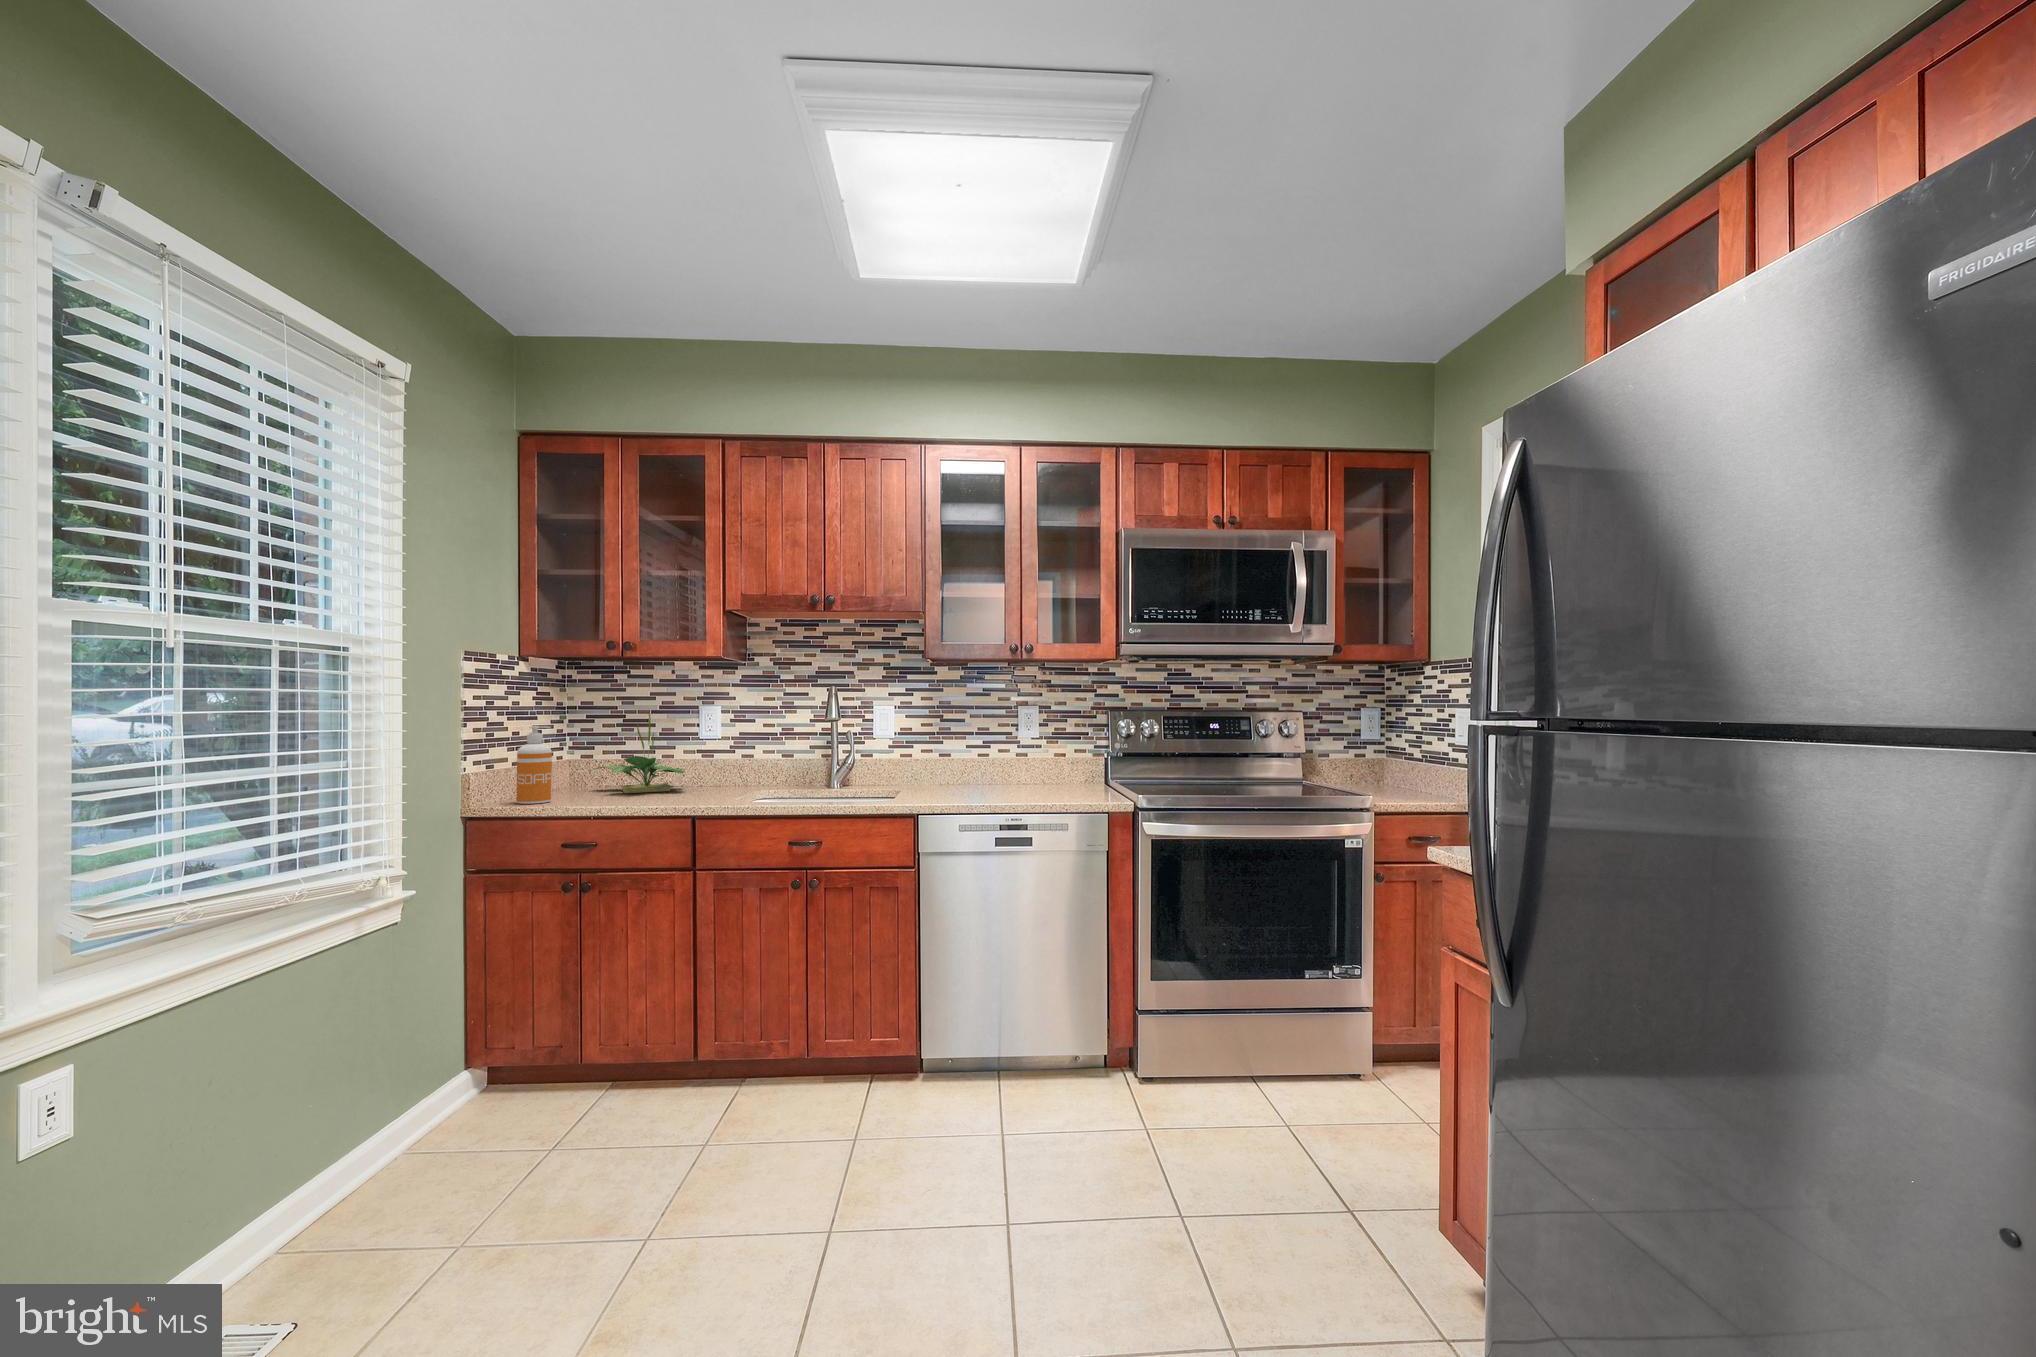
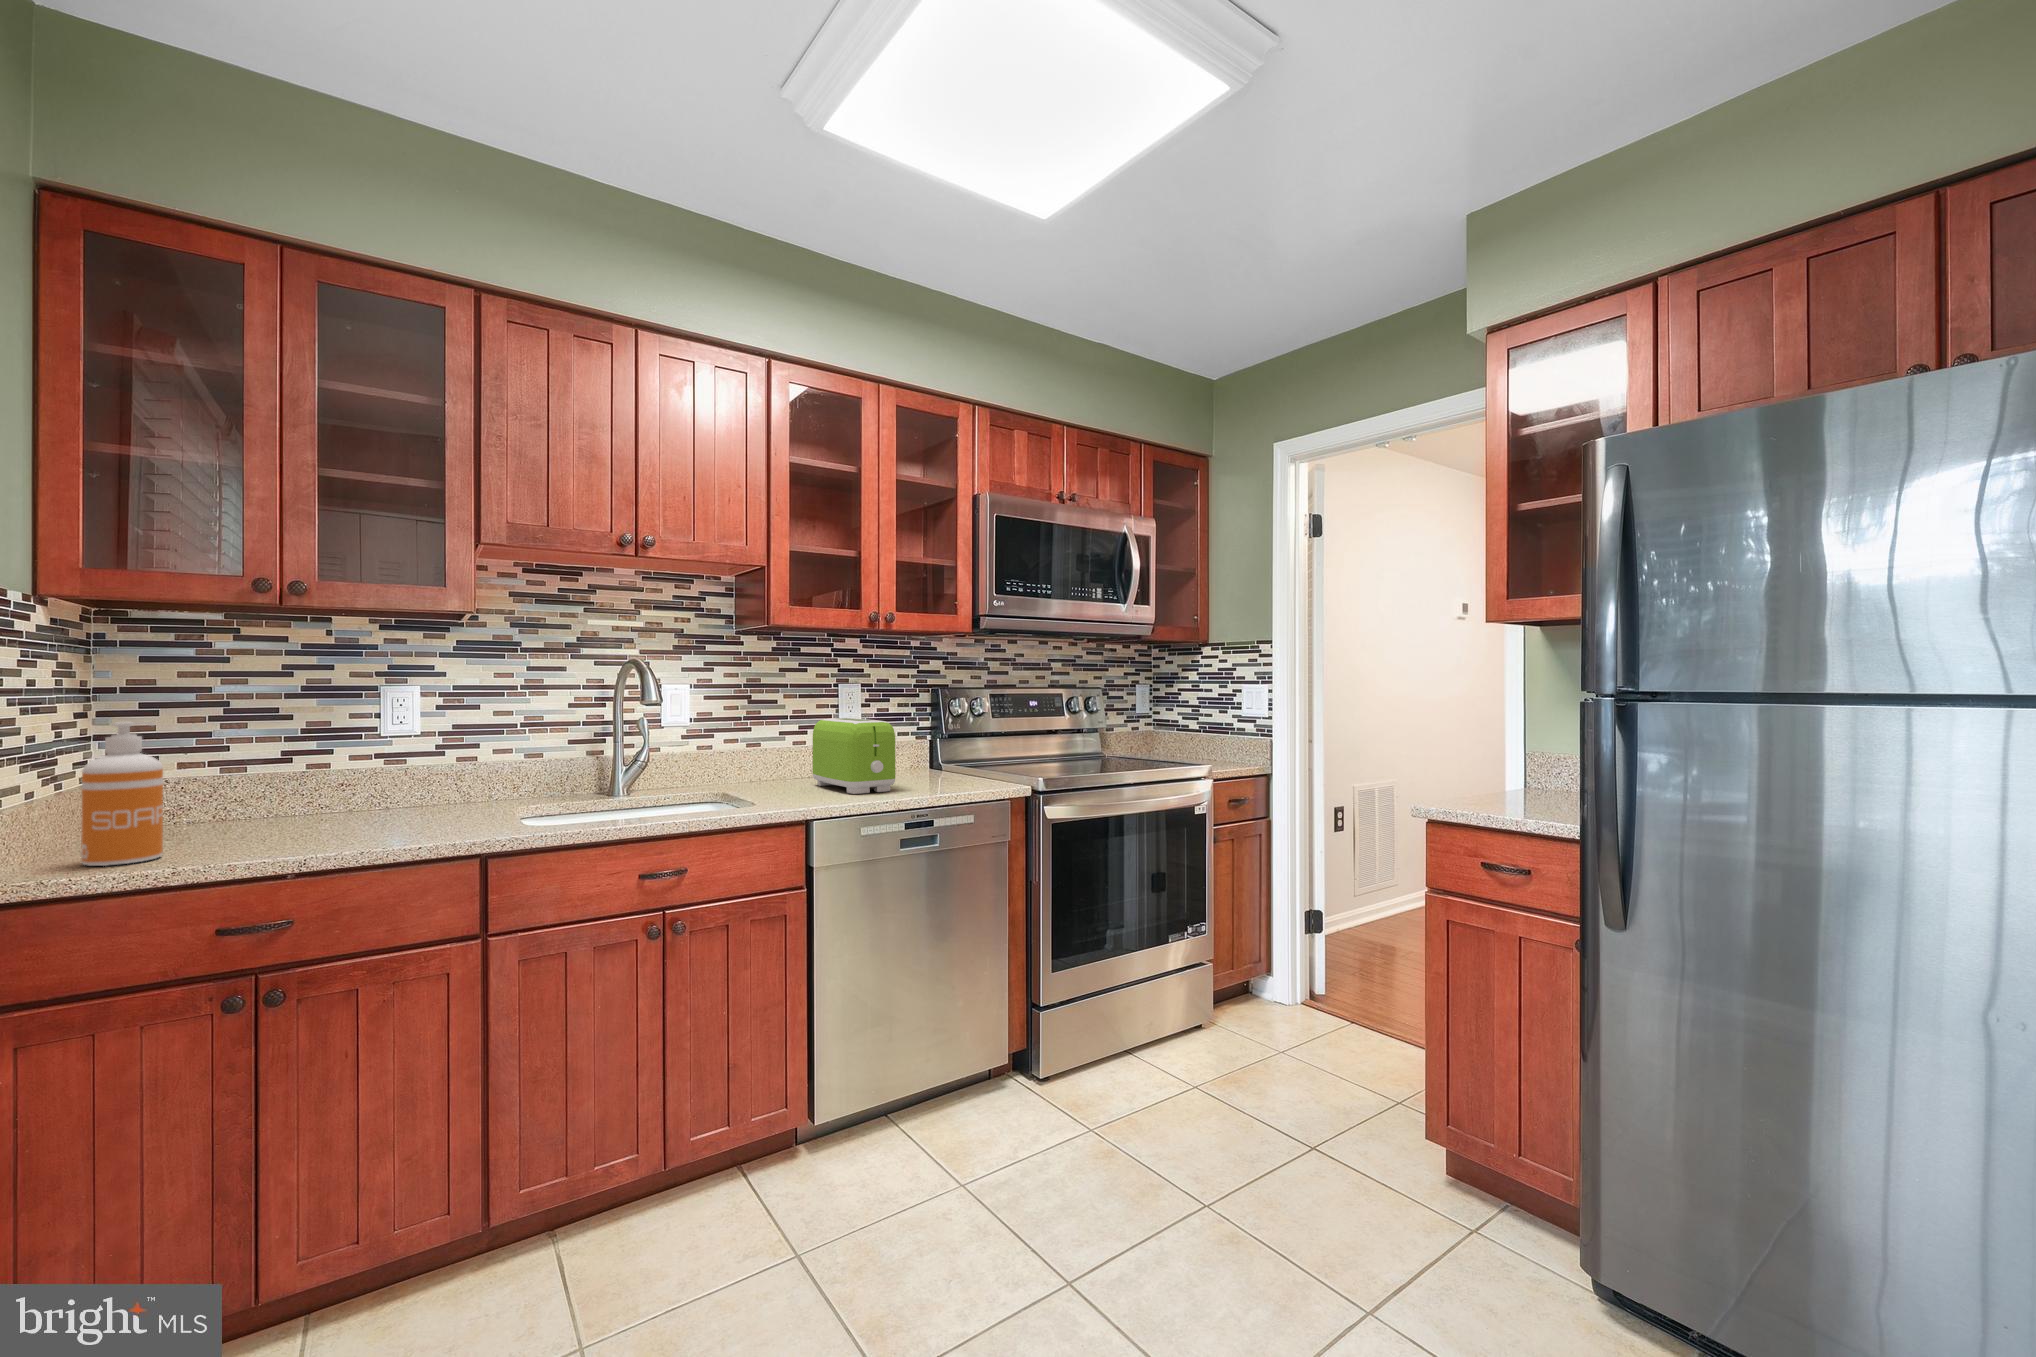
potted plant: present [595,711,685,793] -> none [187,691,397,830]
toaster: none [966,735,1013,797] -> present [813,718,895,794]

